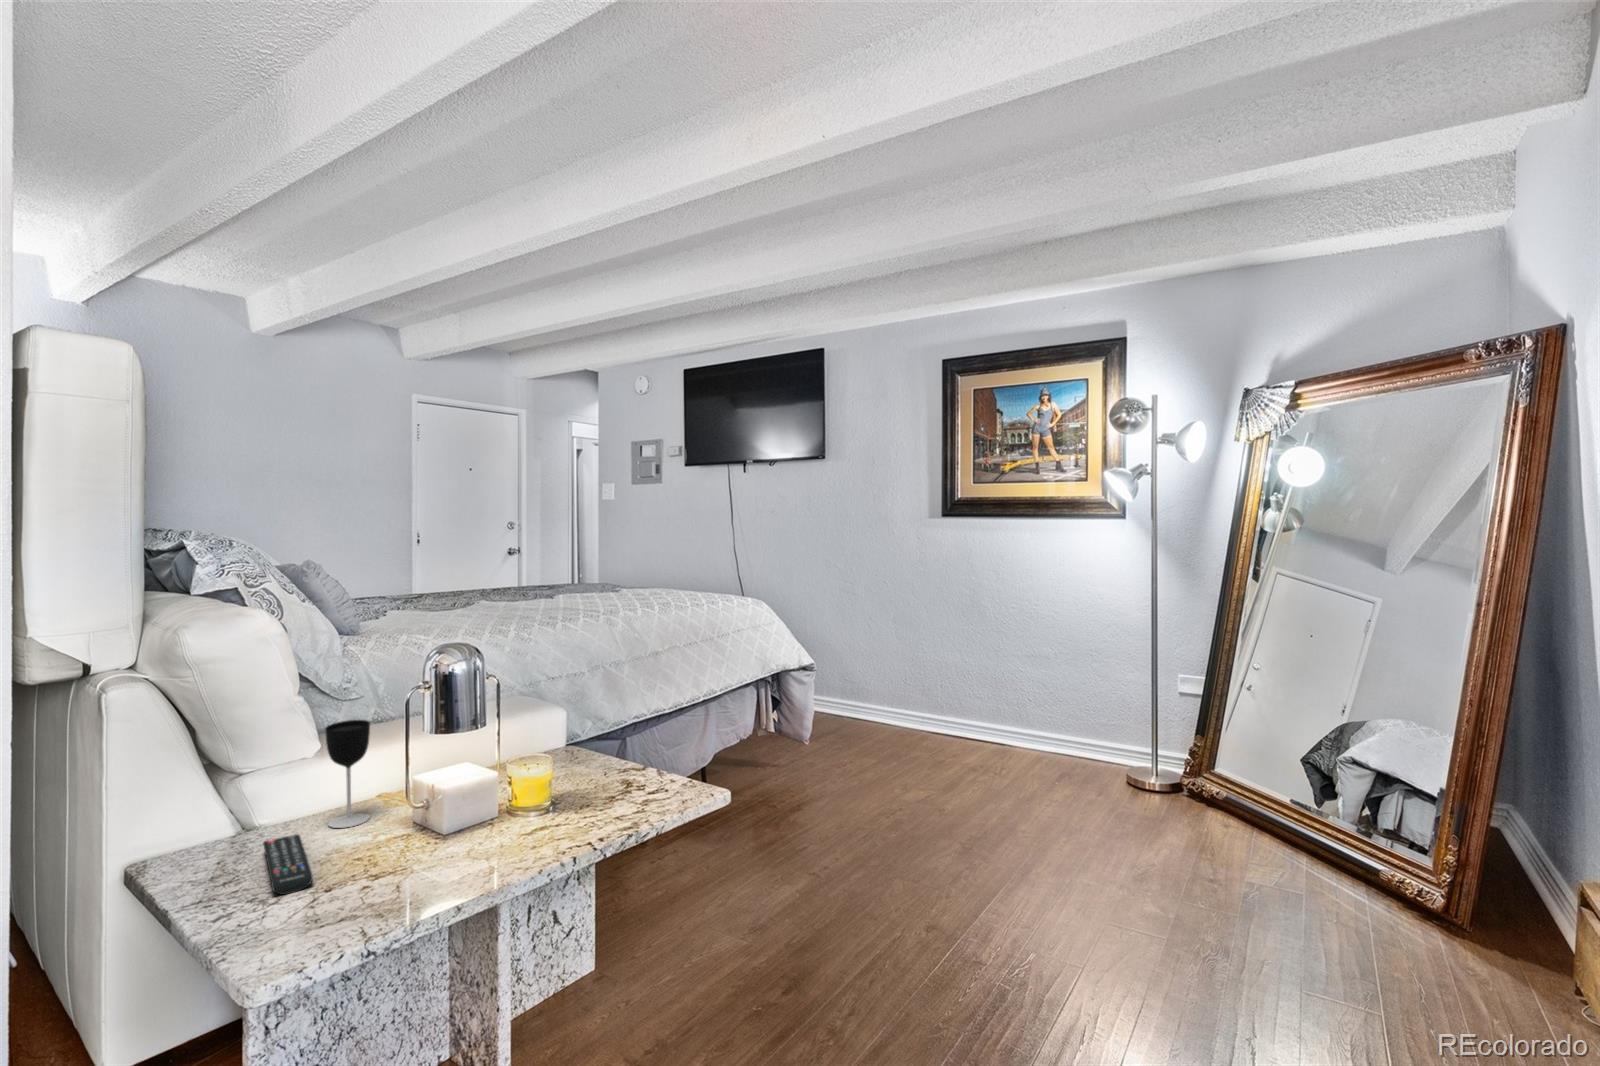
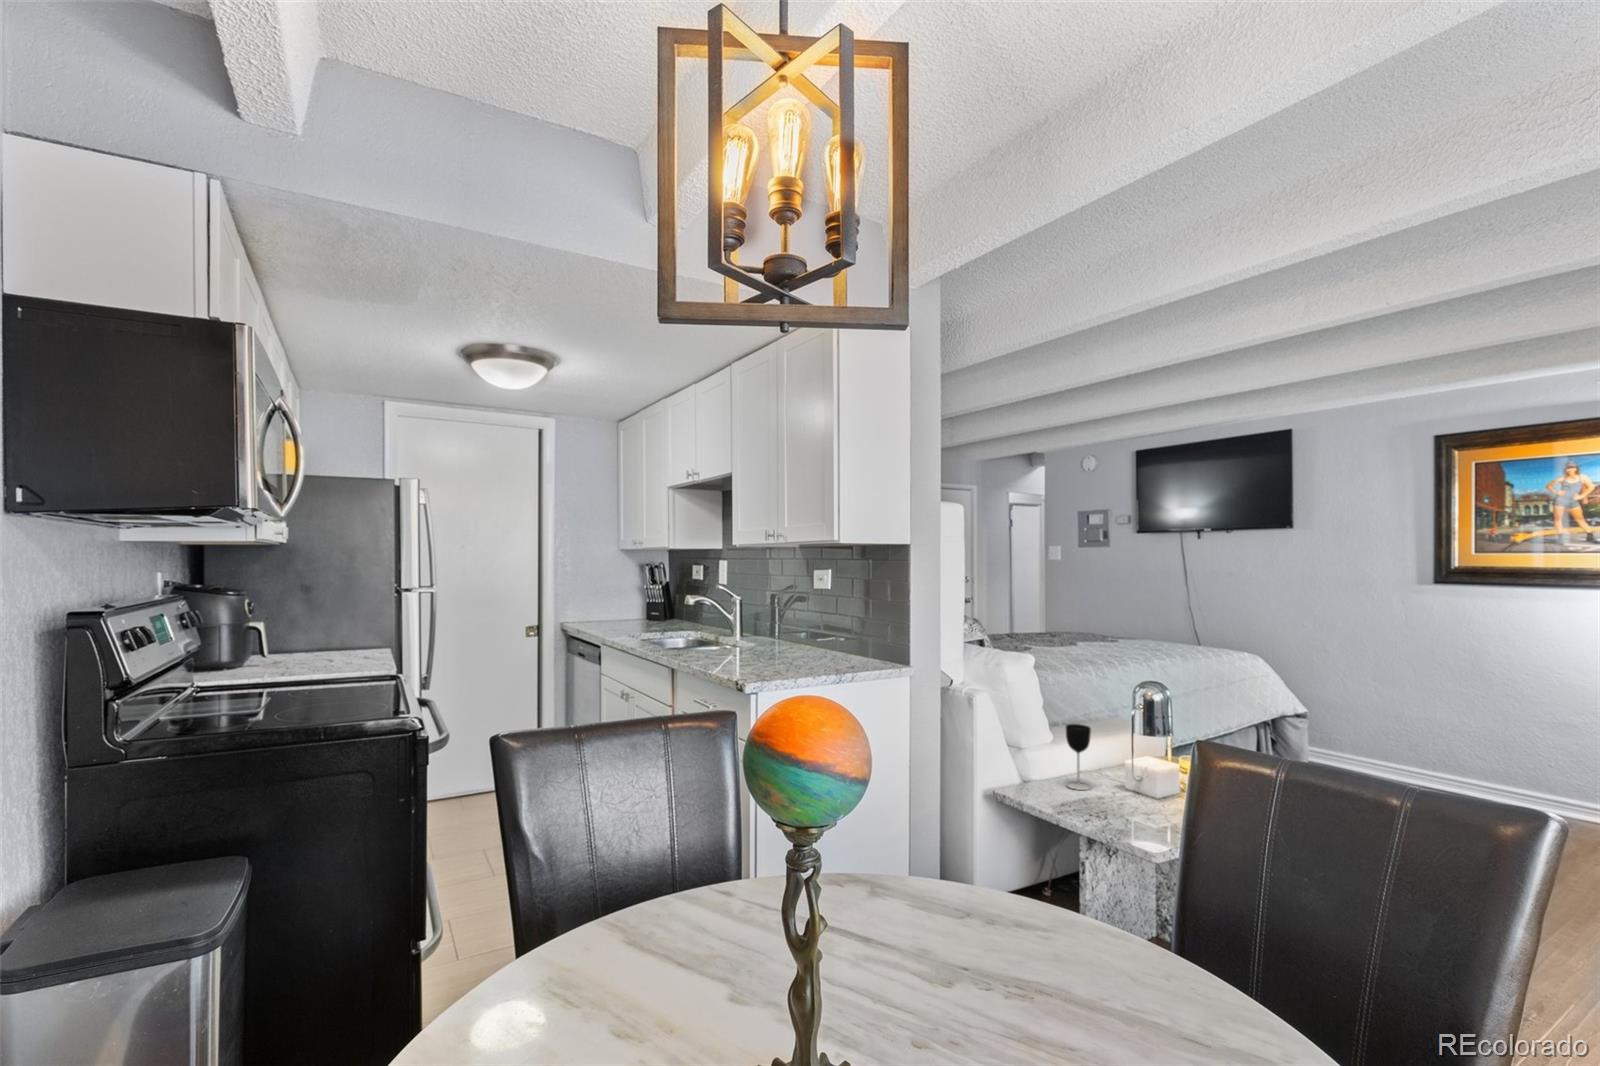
remote control: present [263,834,313,894] -> none [1050,789,1110,820]

